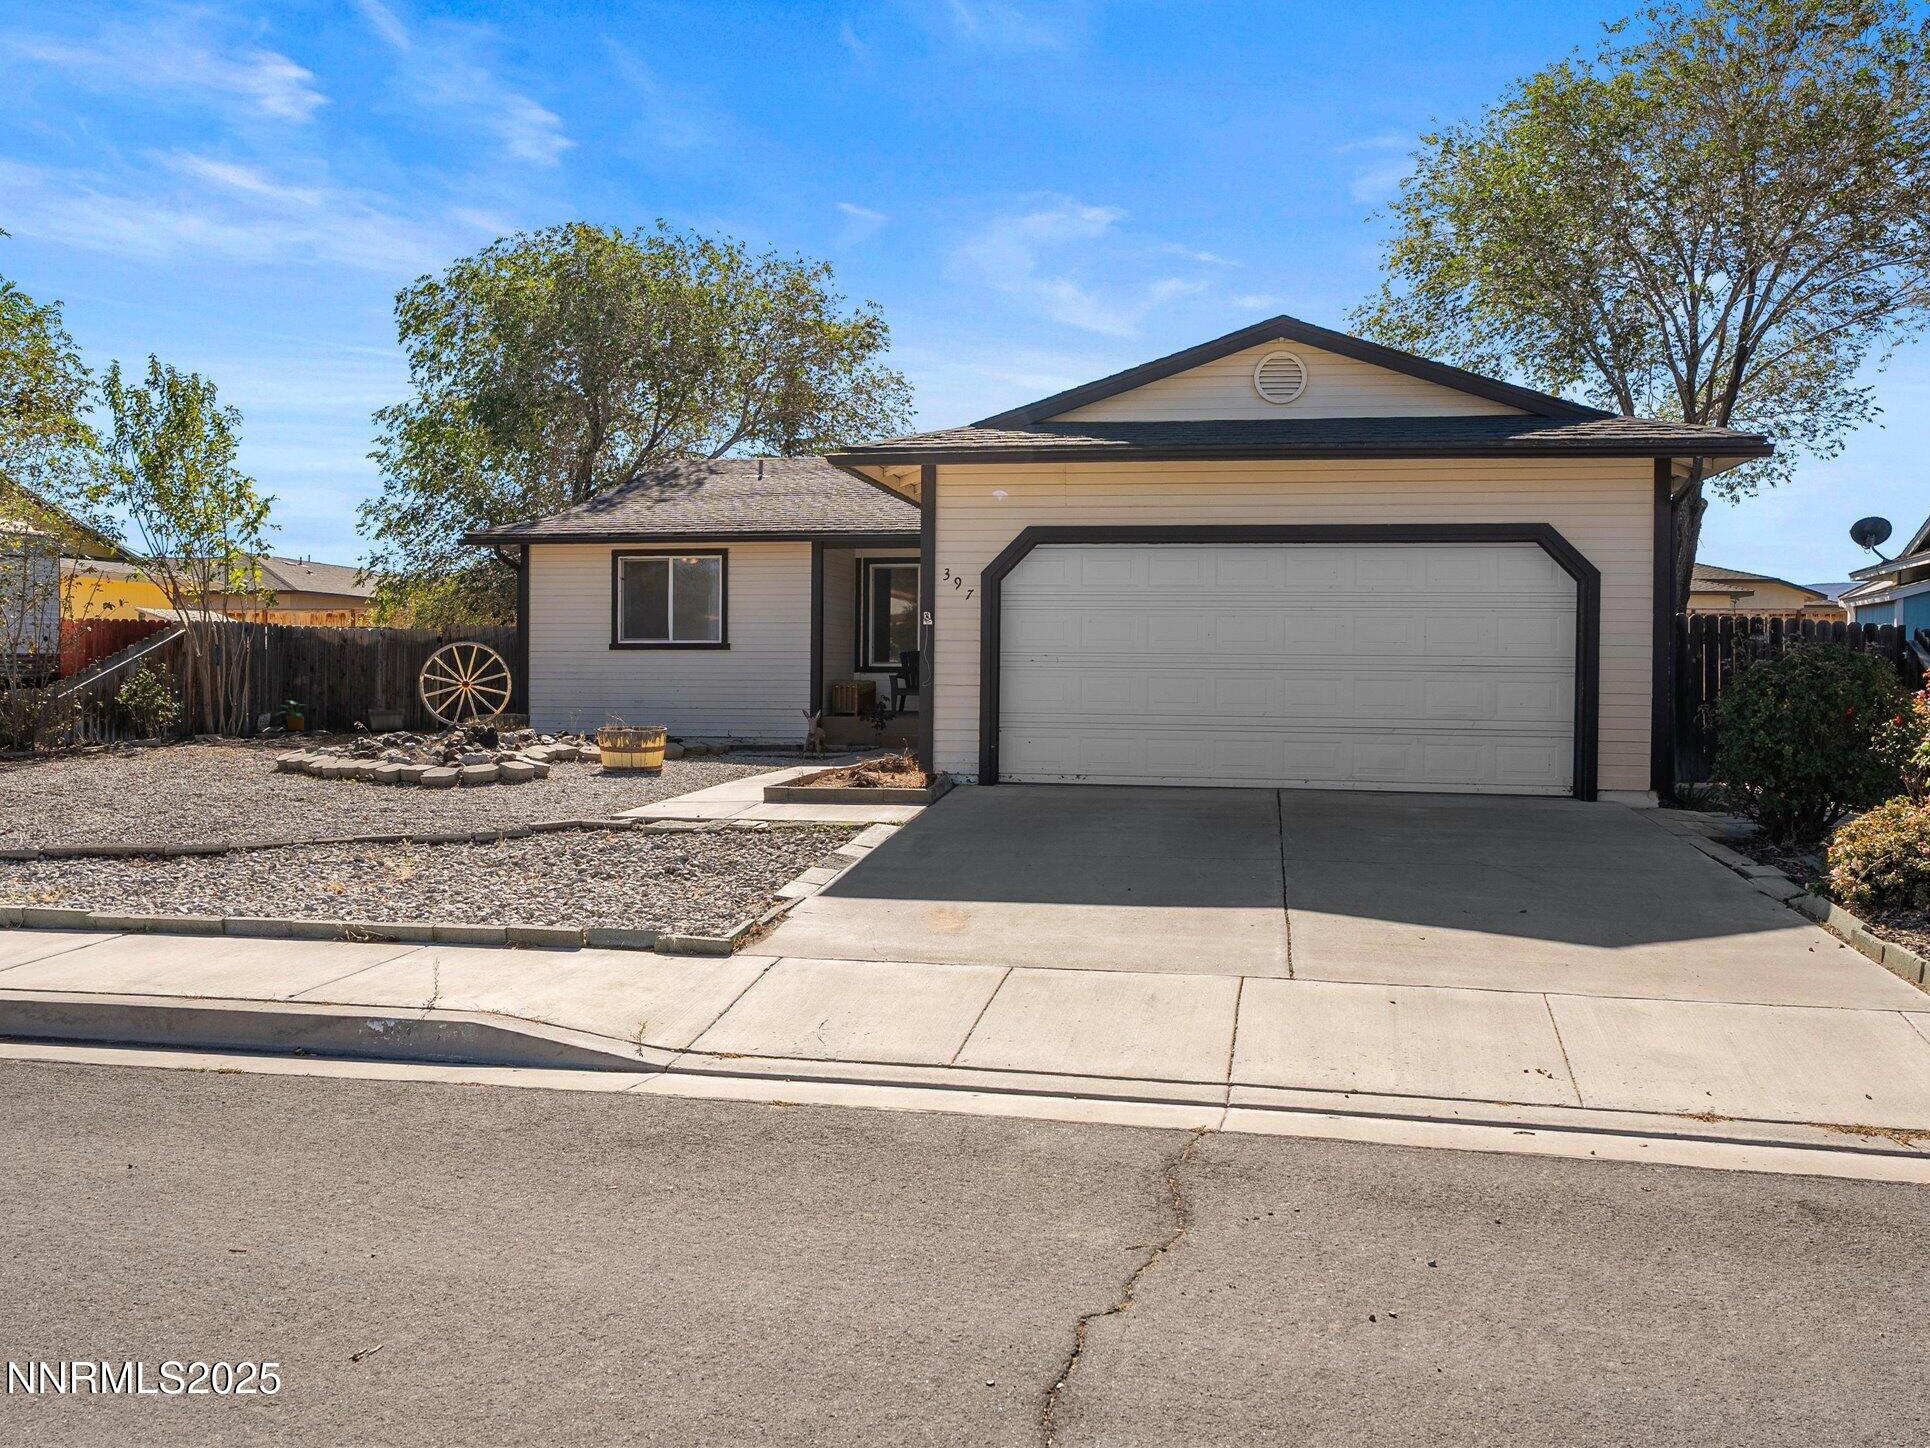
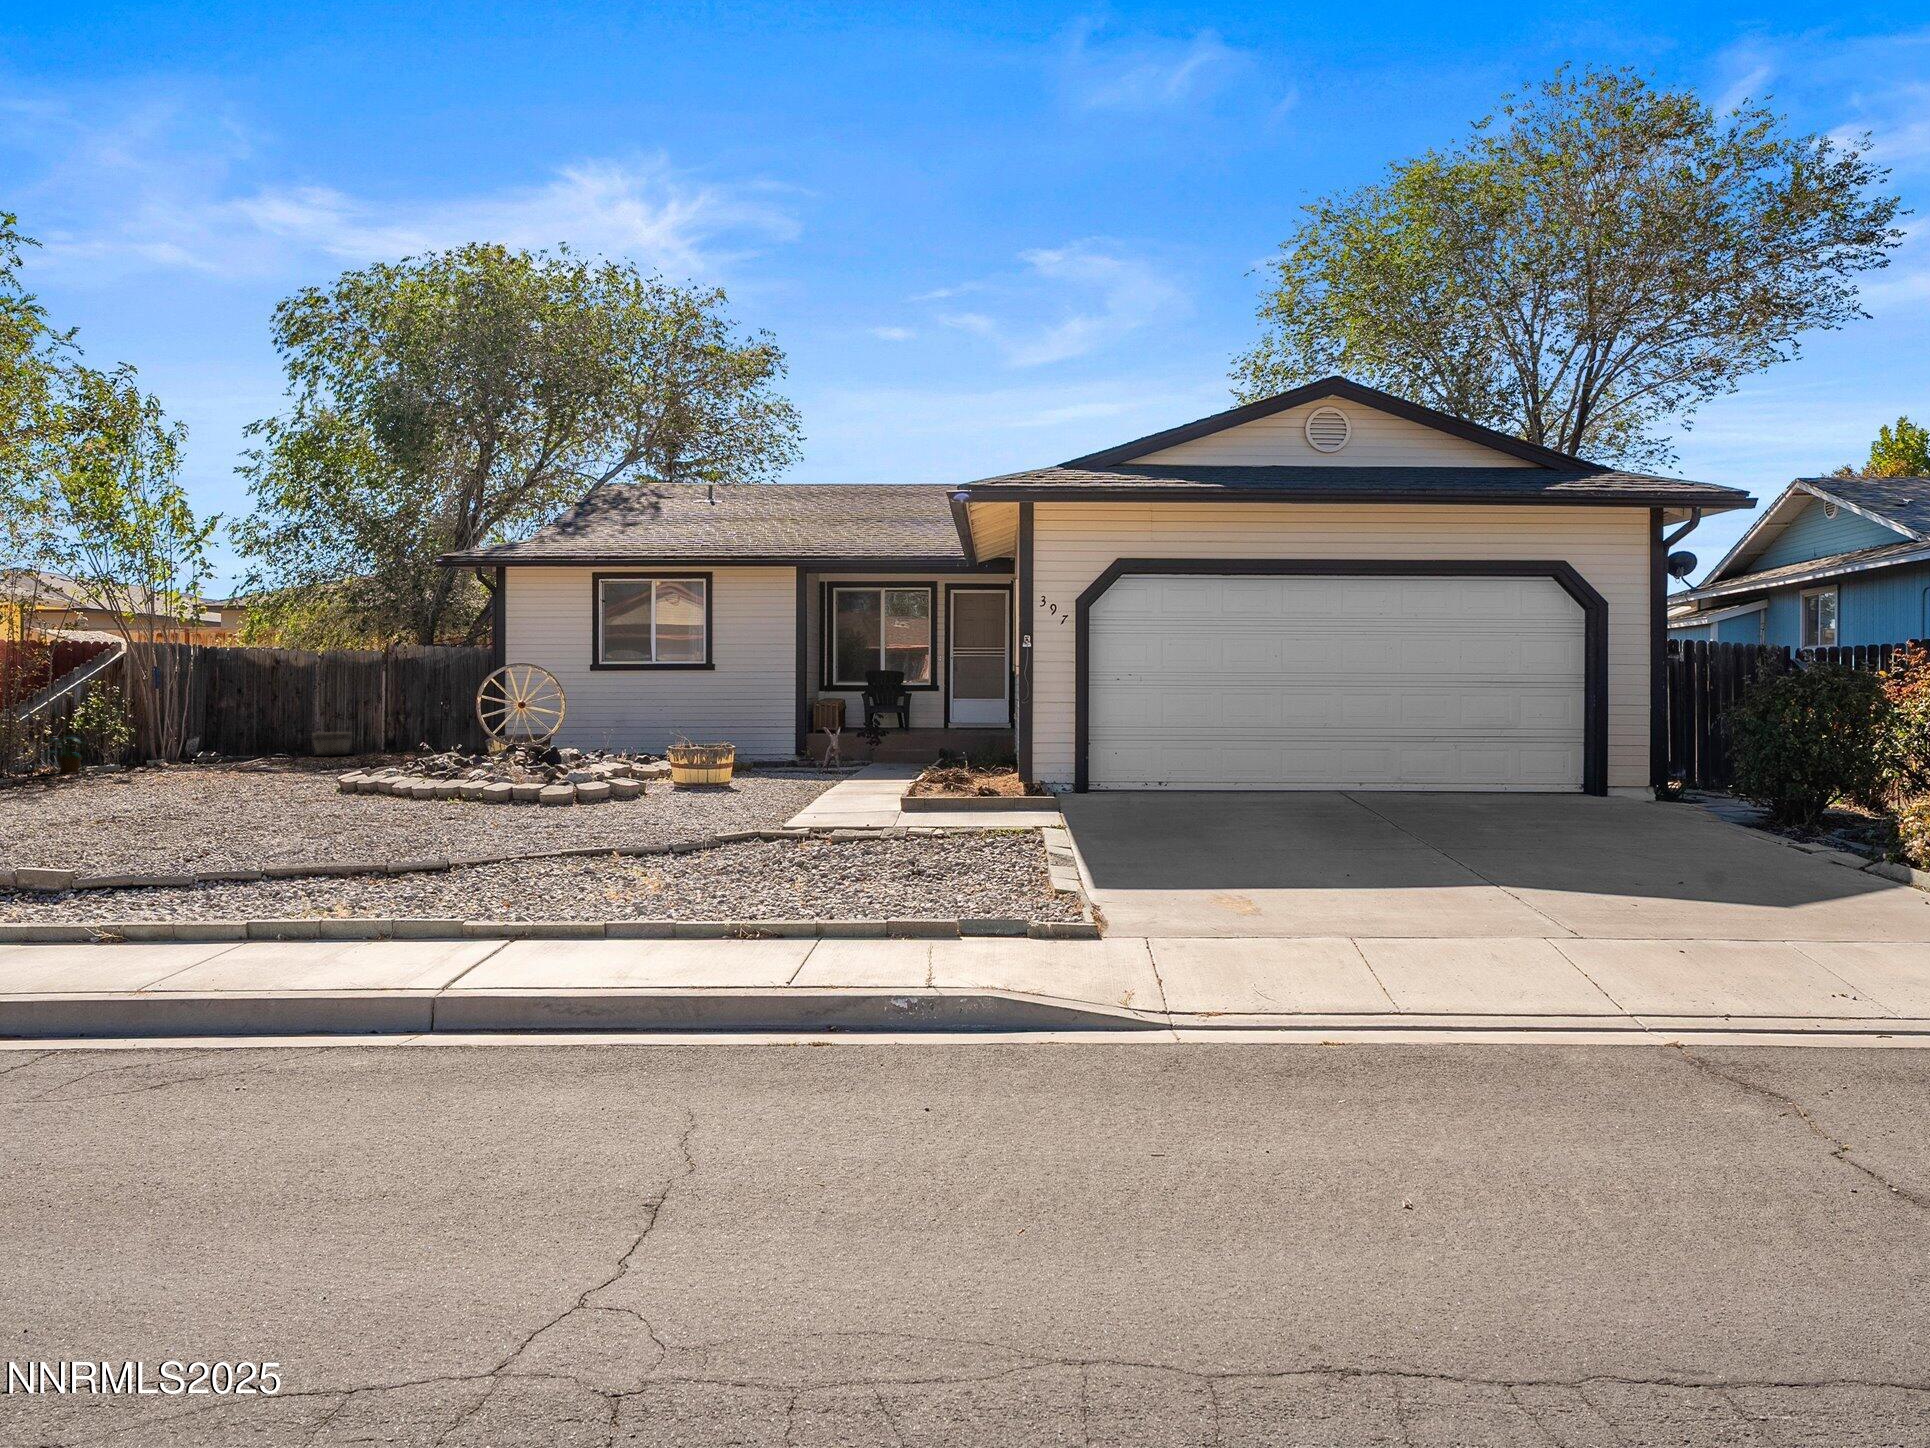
potted plant: present [275,700,306,731] -> present [43,737,85,774]

